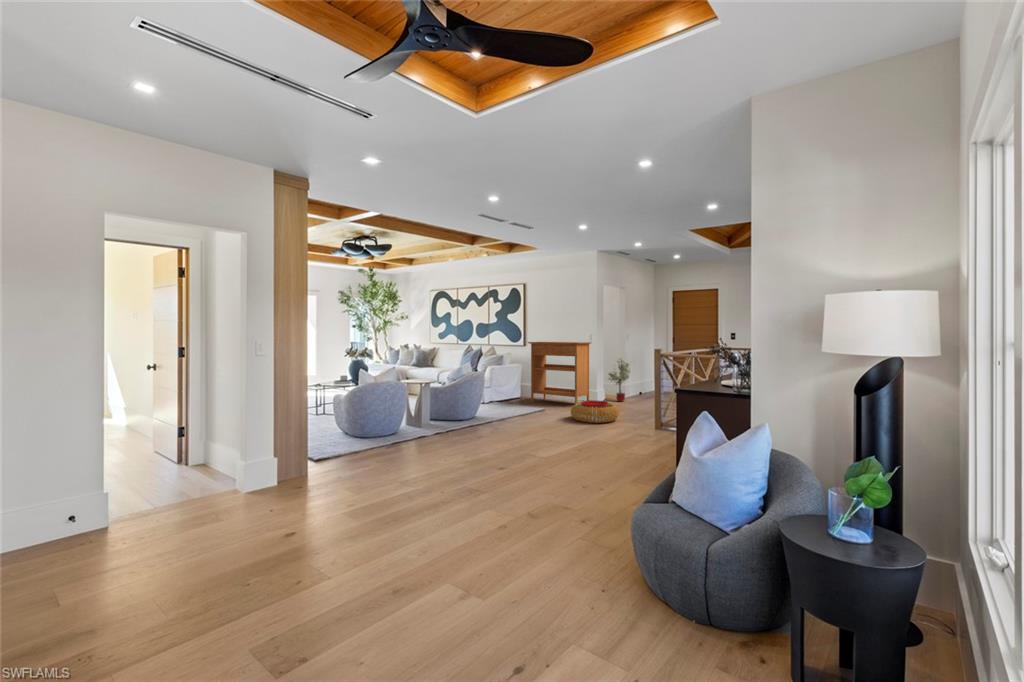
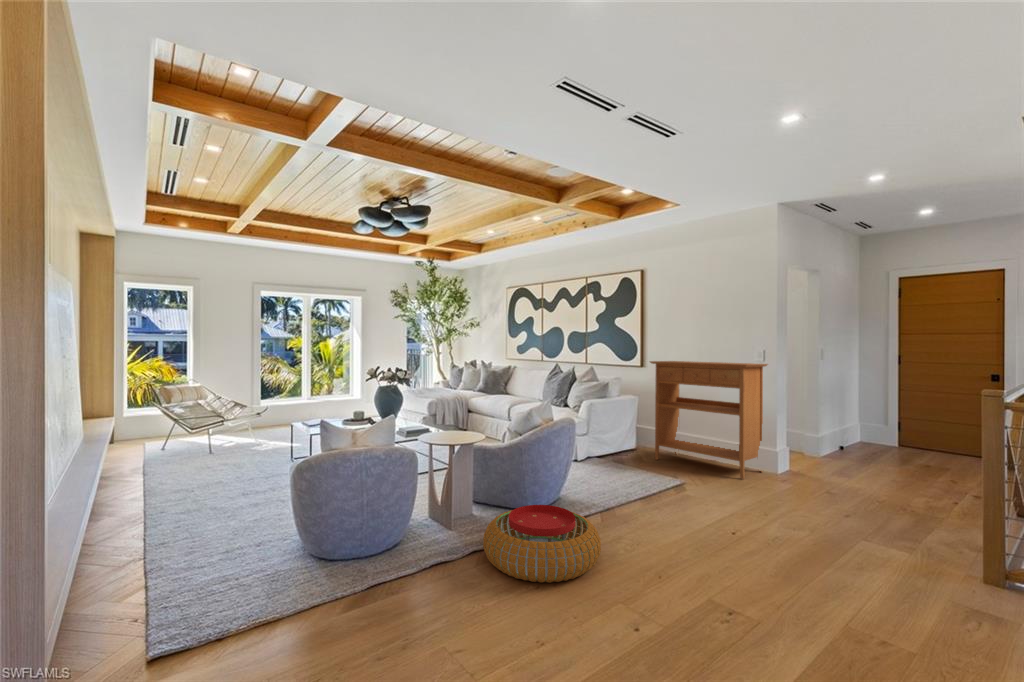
potted tree: present [608,360,630,402] -> none [792,391,838,469]
pouf: present [571,400,619,423] -> present [483,505,601,583]

